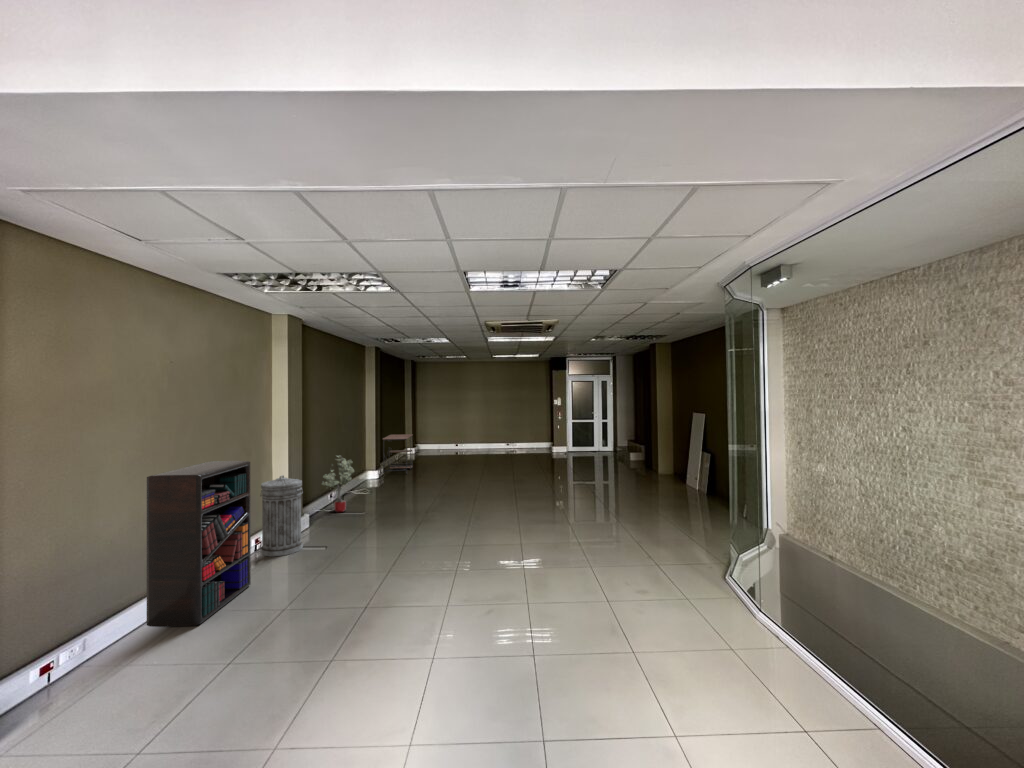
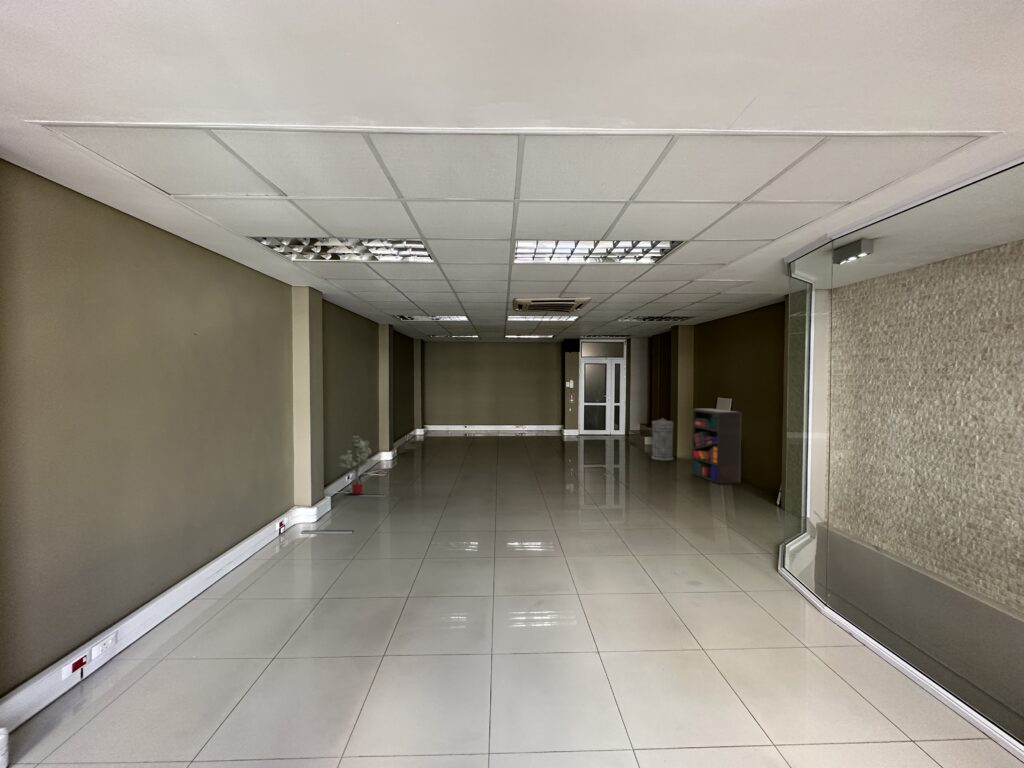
desk: present [383,434,413,474] -> none [394,415,423,456]
bookshelf: present [147,461,251,627] -> present [692,409,742,484]
trash can: present [260,475,303,556] -> present [652,418,673,460]

